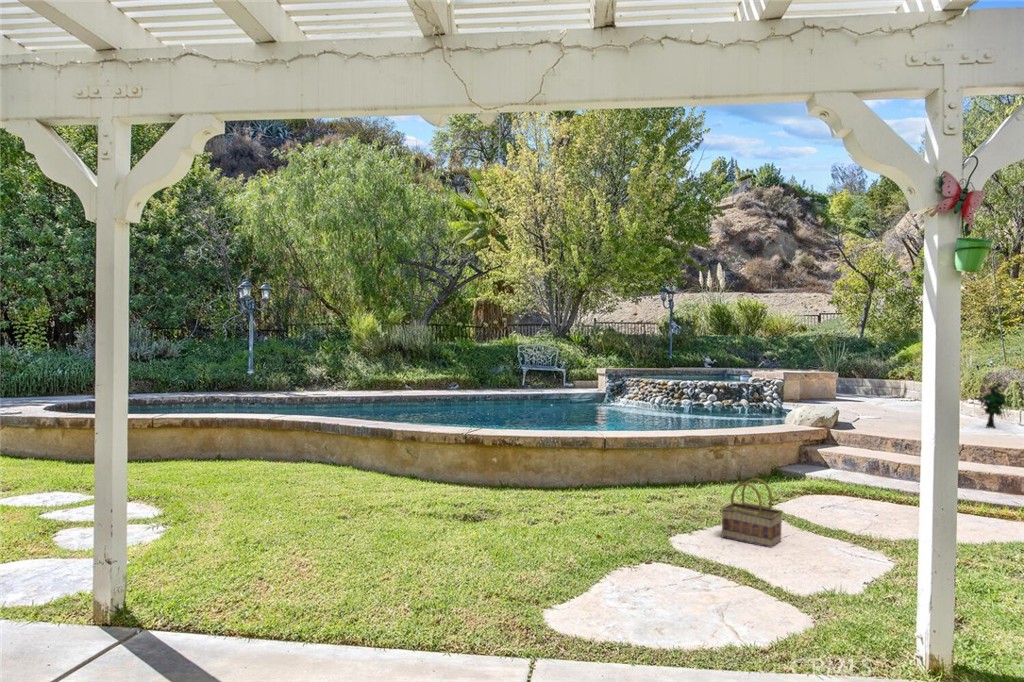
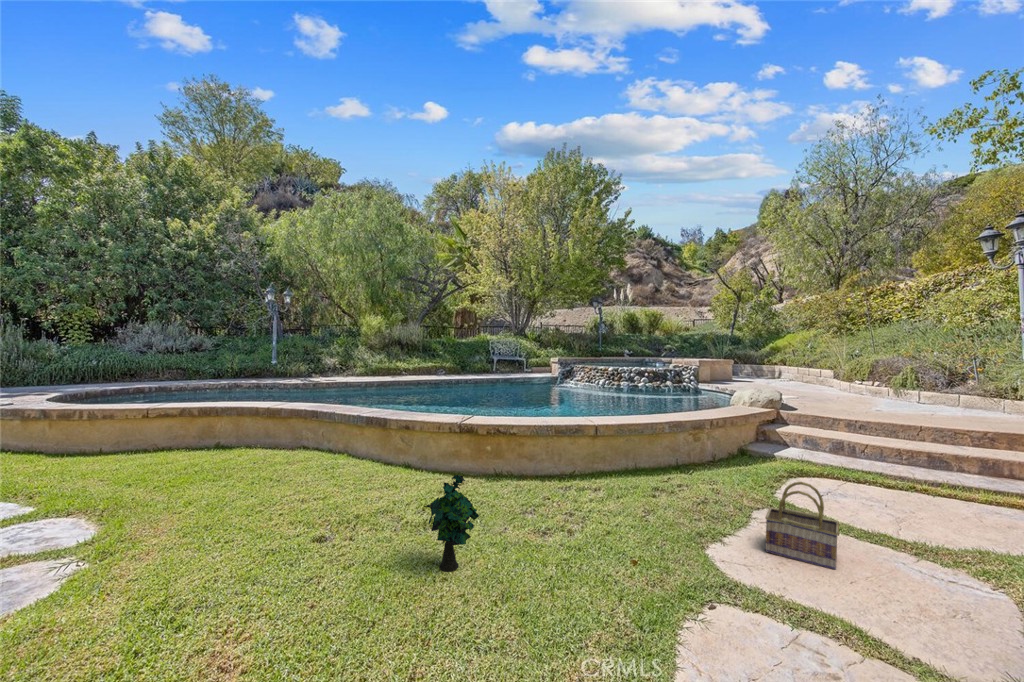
decorative plant: present [978,383,1006,428] -> present [424,475,479,572]

